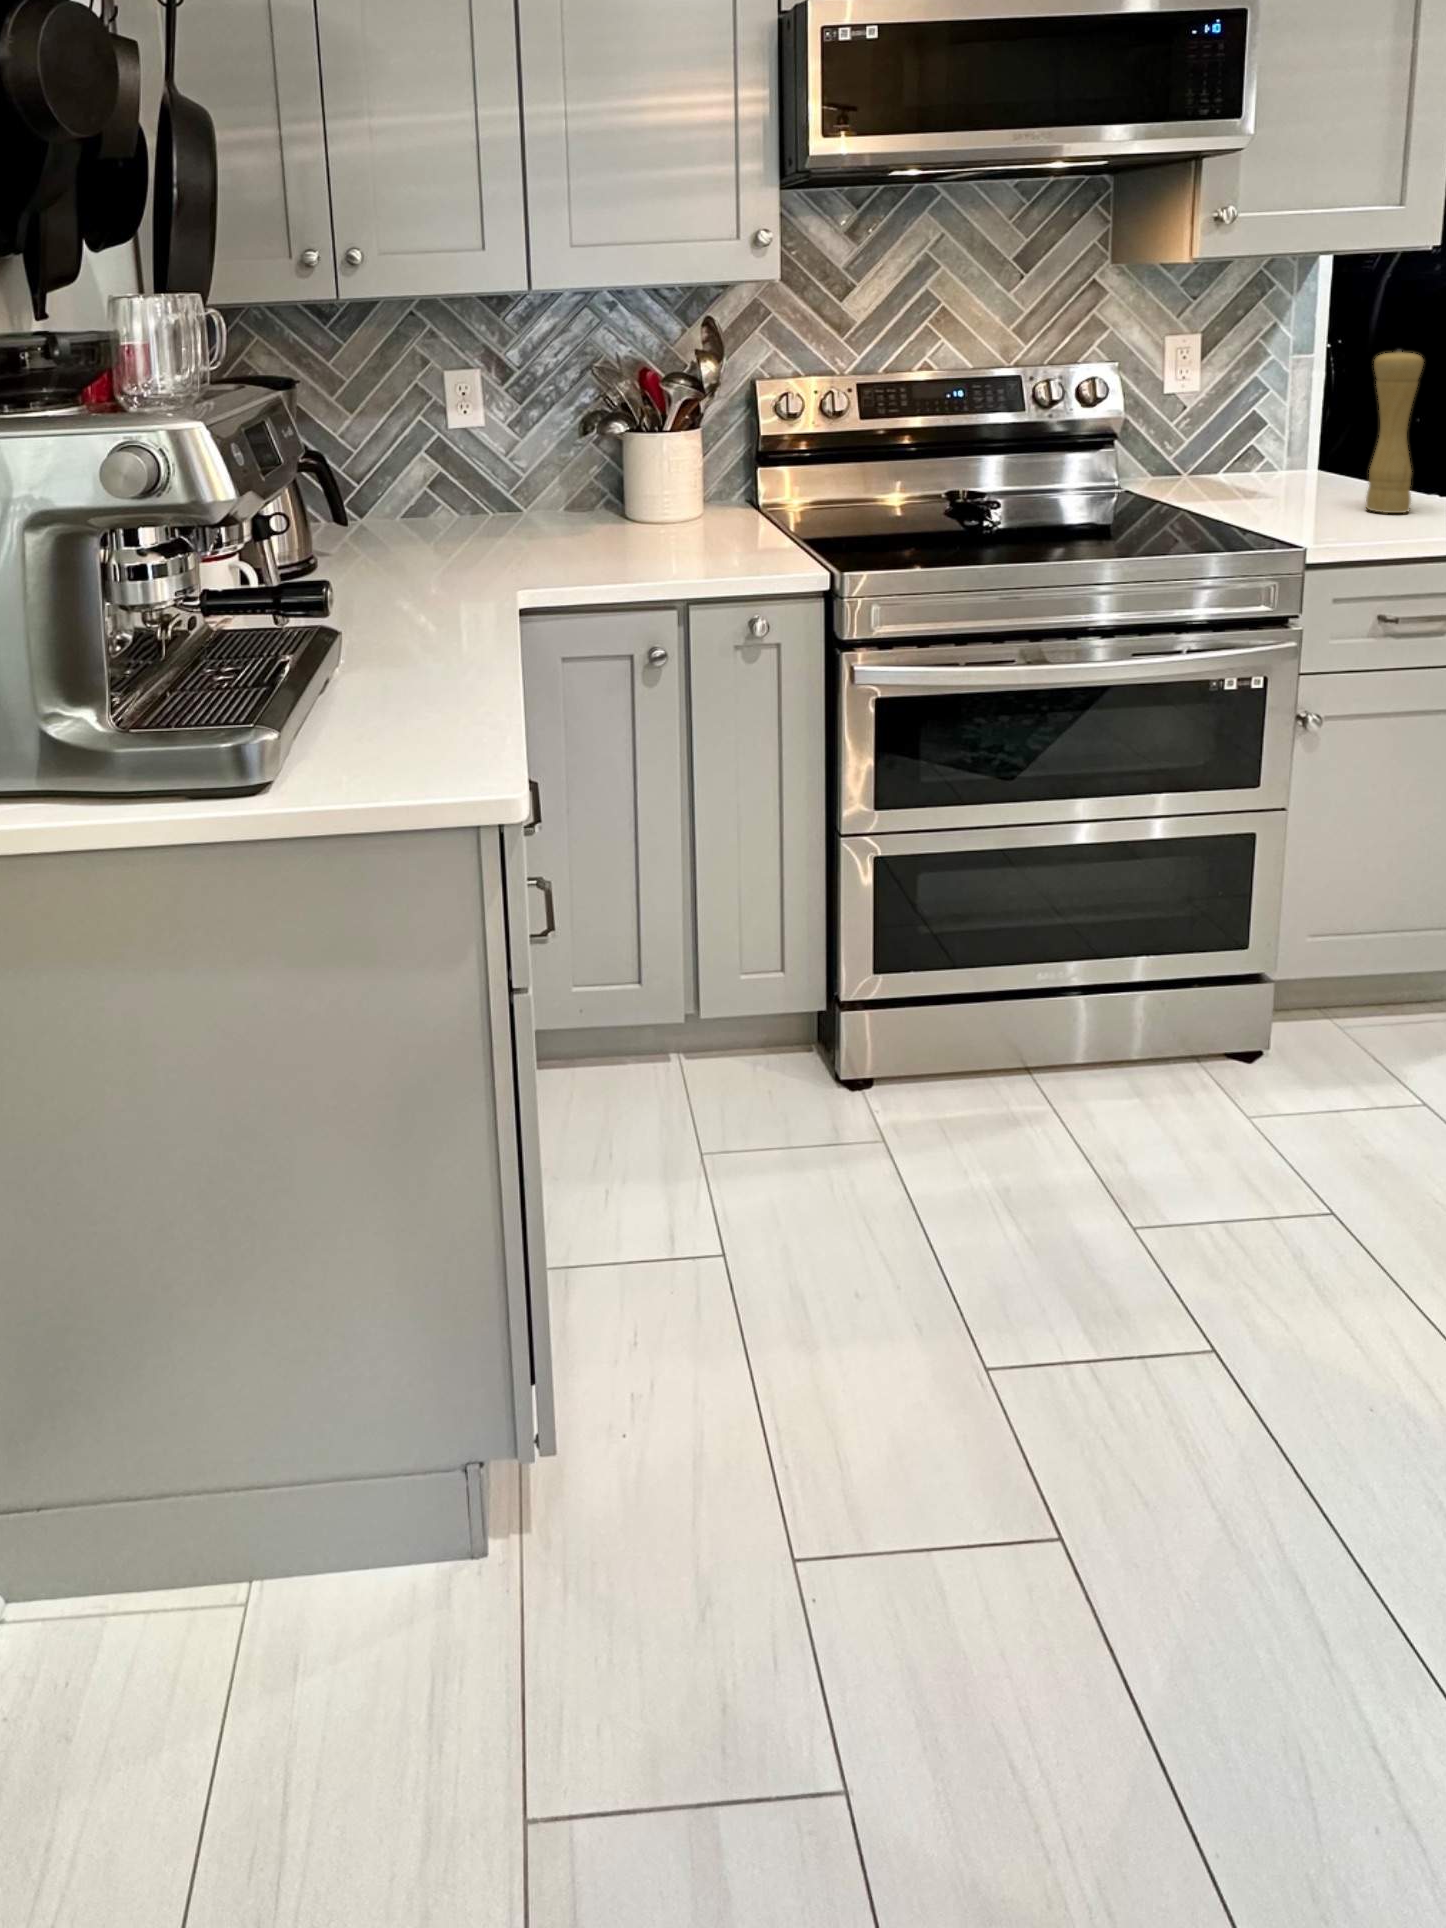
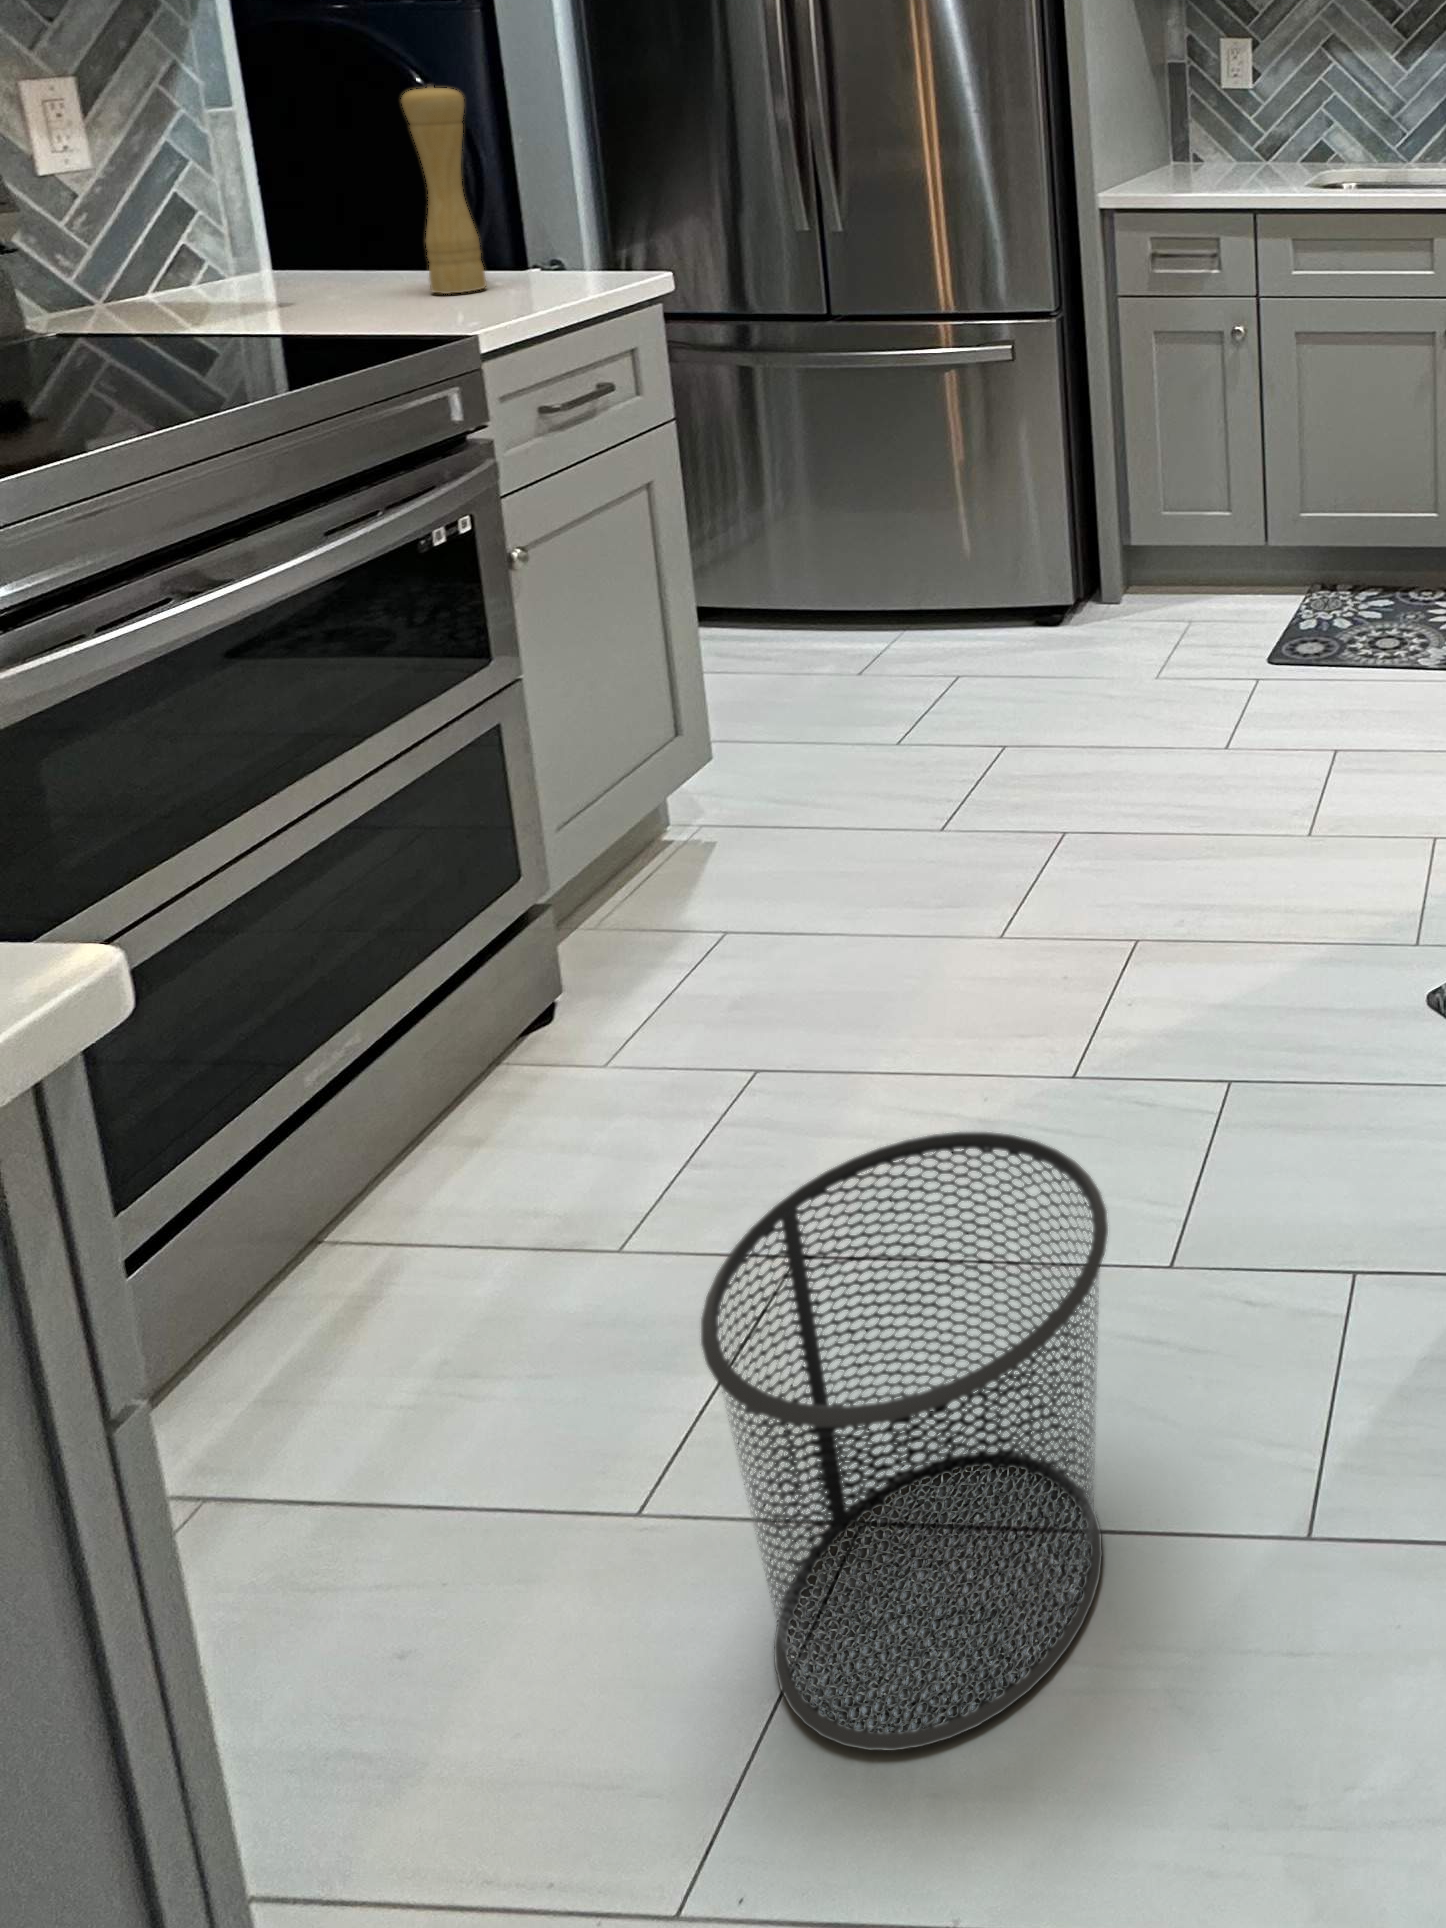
waste bin: none [861,1217,1183,1729] -> present [701,1132,1108,1751]

